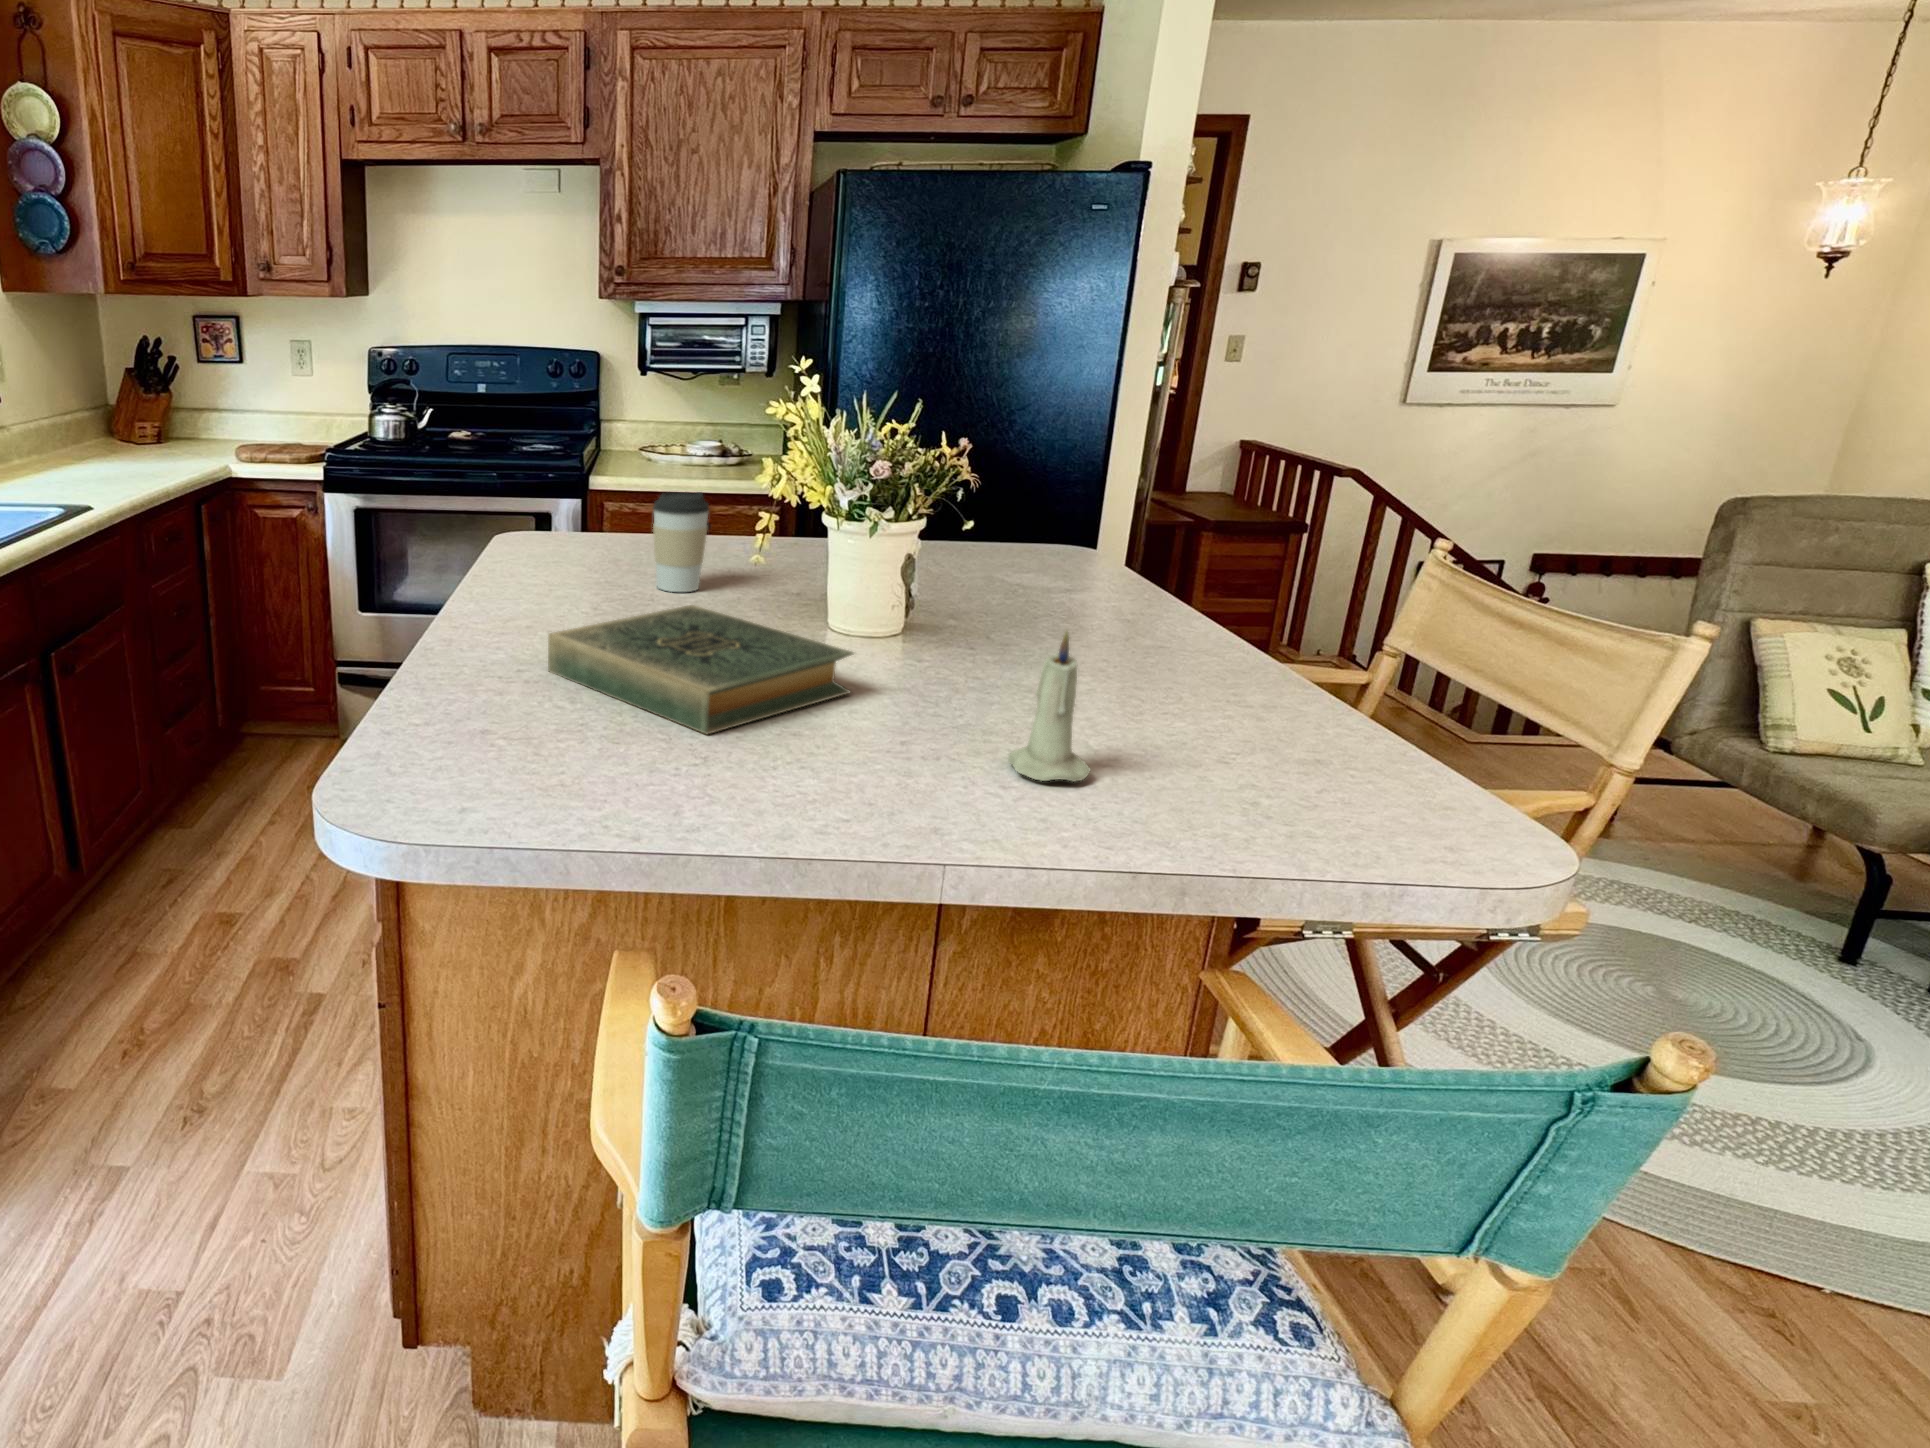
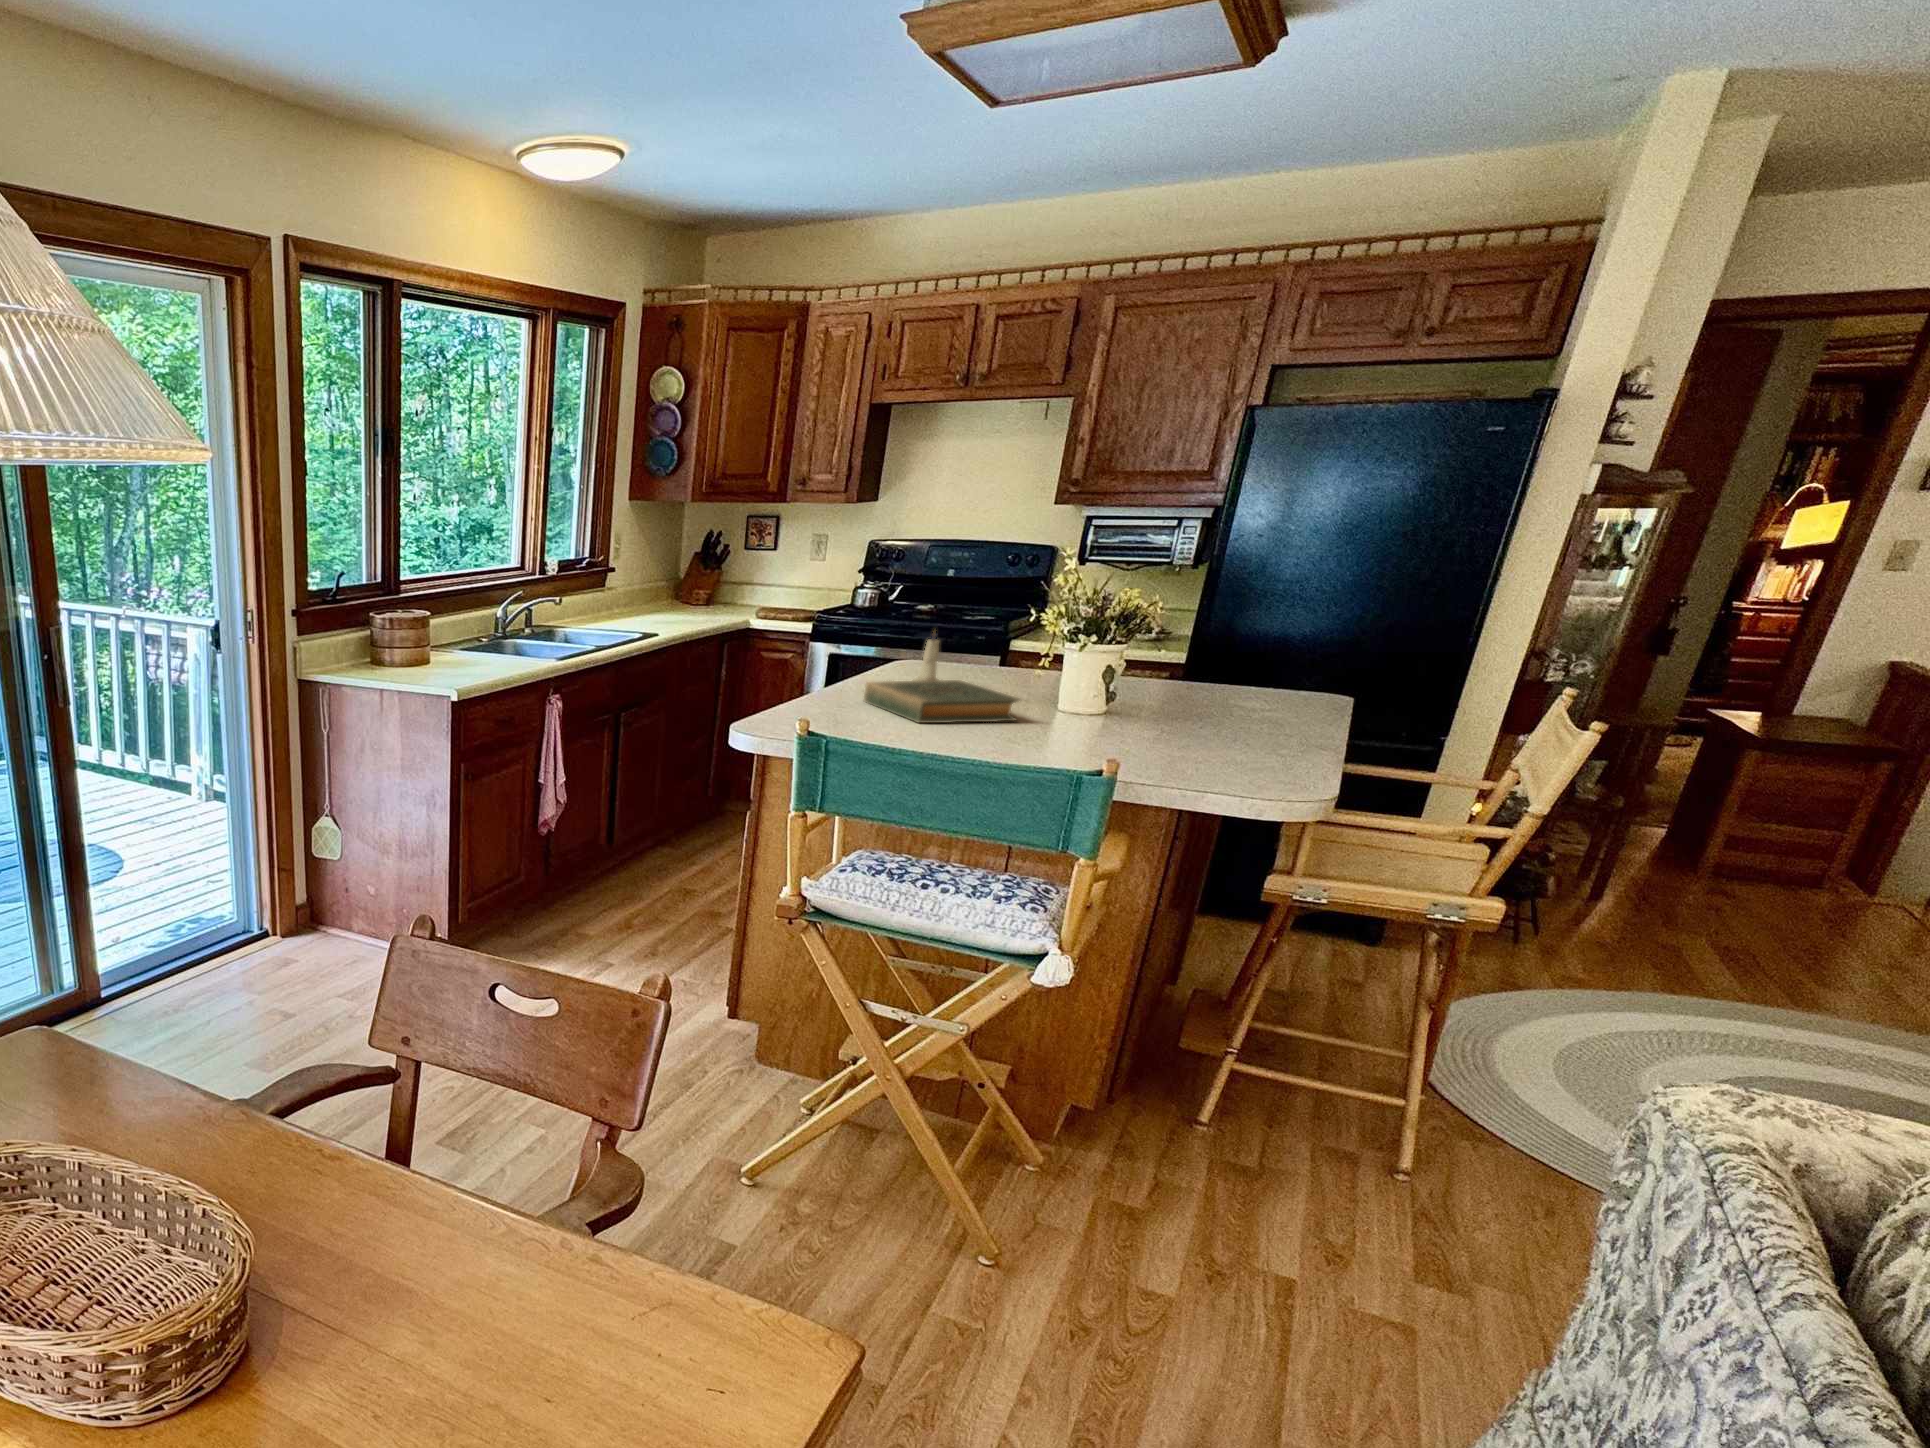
coffee cup: present [653,492,709,592] -> none [967,626,1007,685]
candle: present [1008,632,1090,782] -> present [913,632,939,681]

